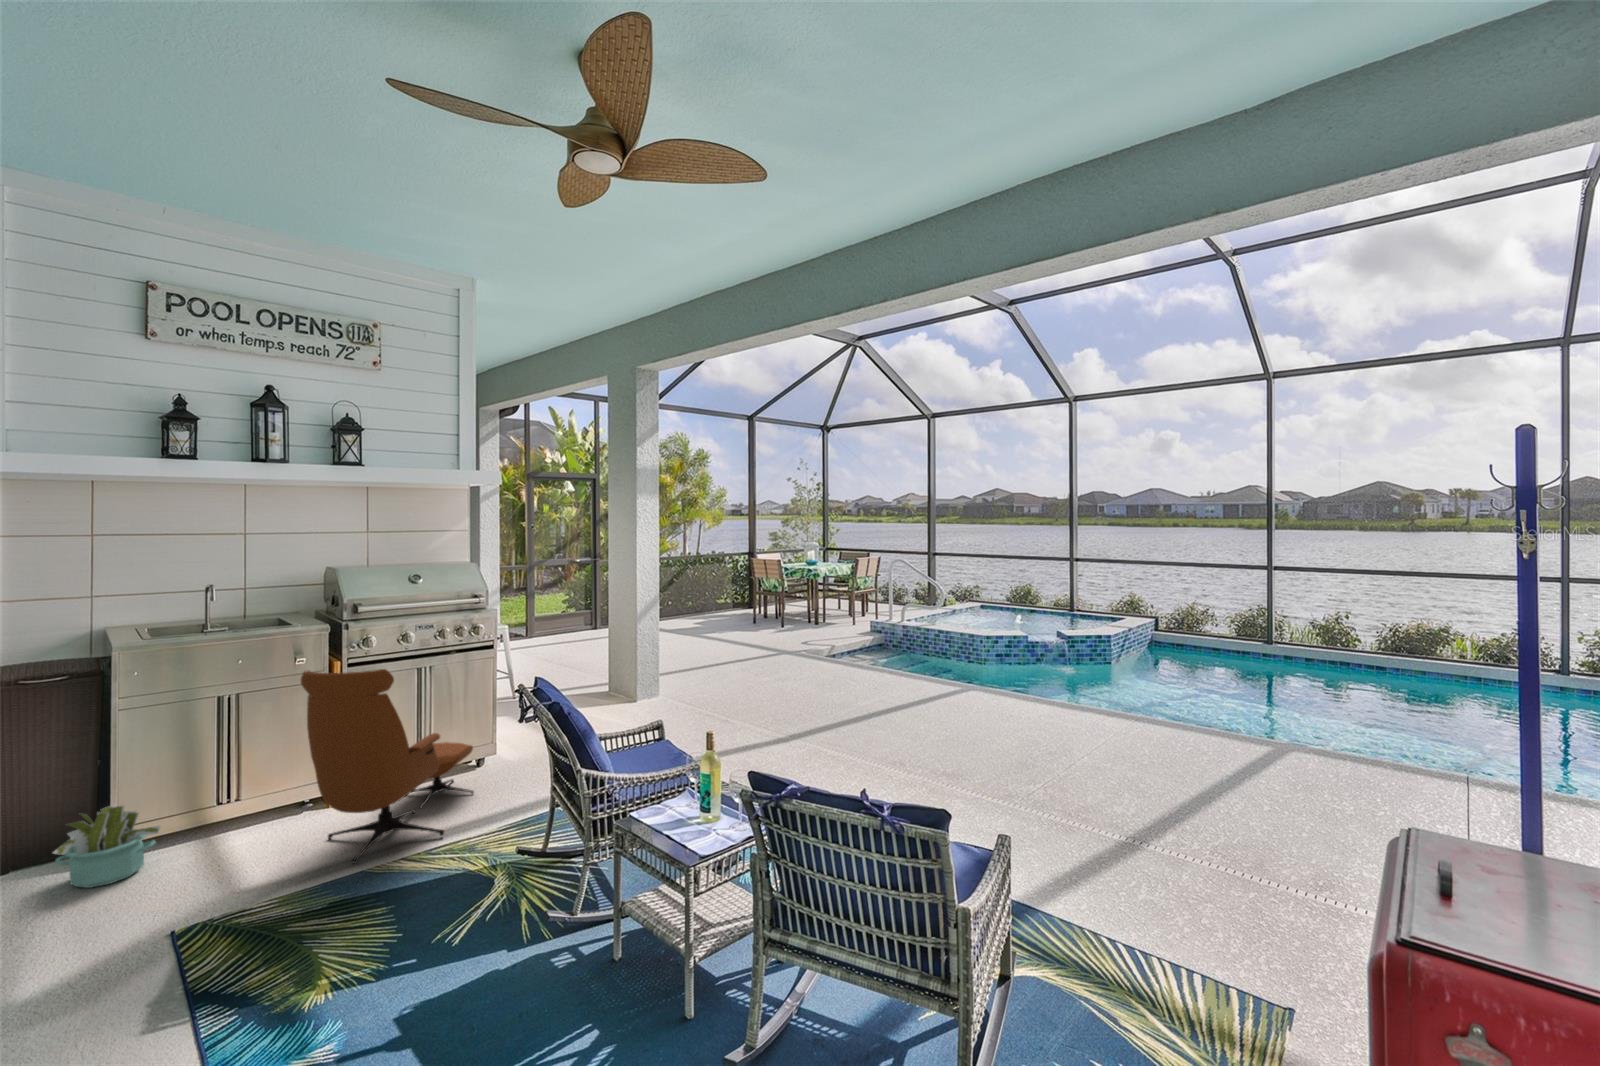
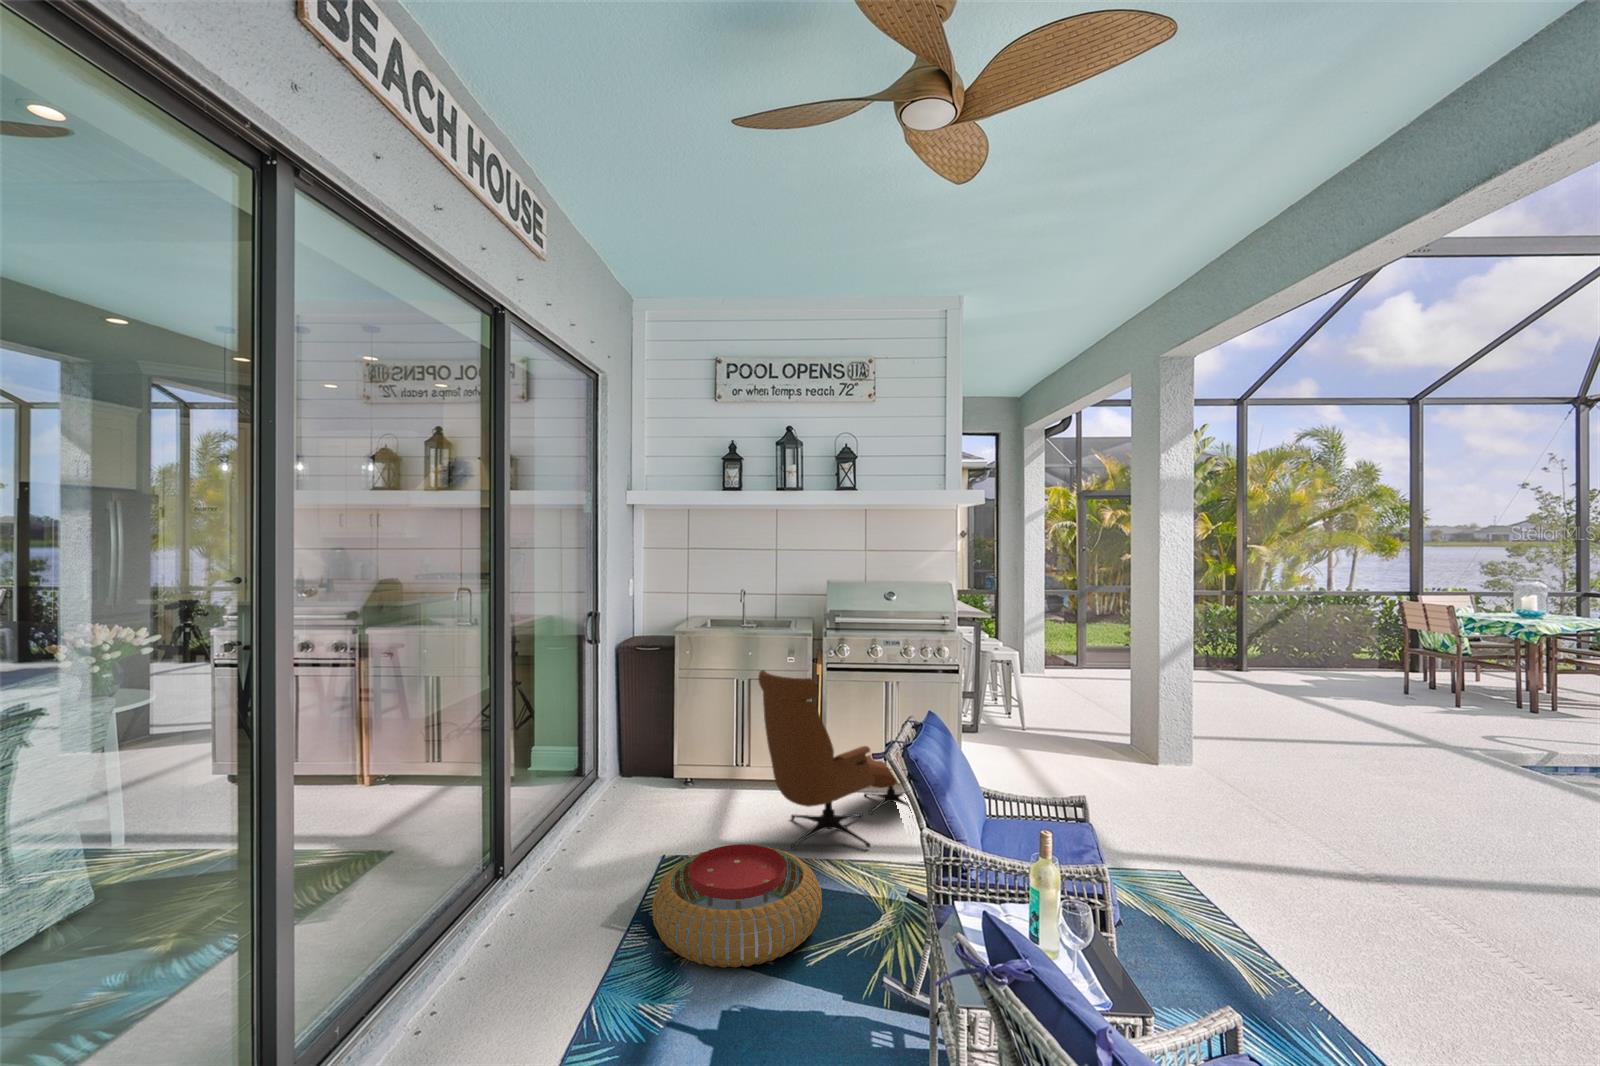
decorative plant: present [53,806,160,888] -> none [631,749,691,807]
pouf: none [224,855,448,999] -> present [652,844,822,968]

